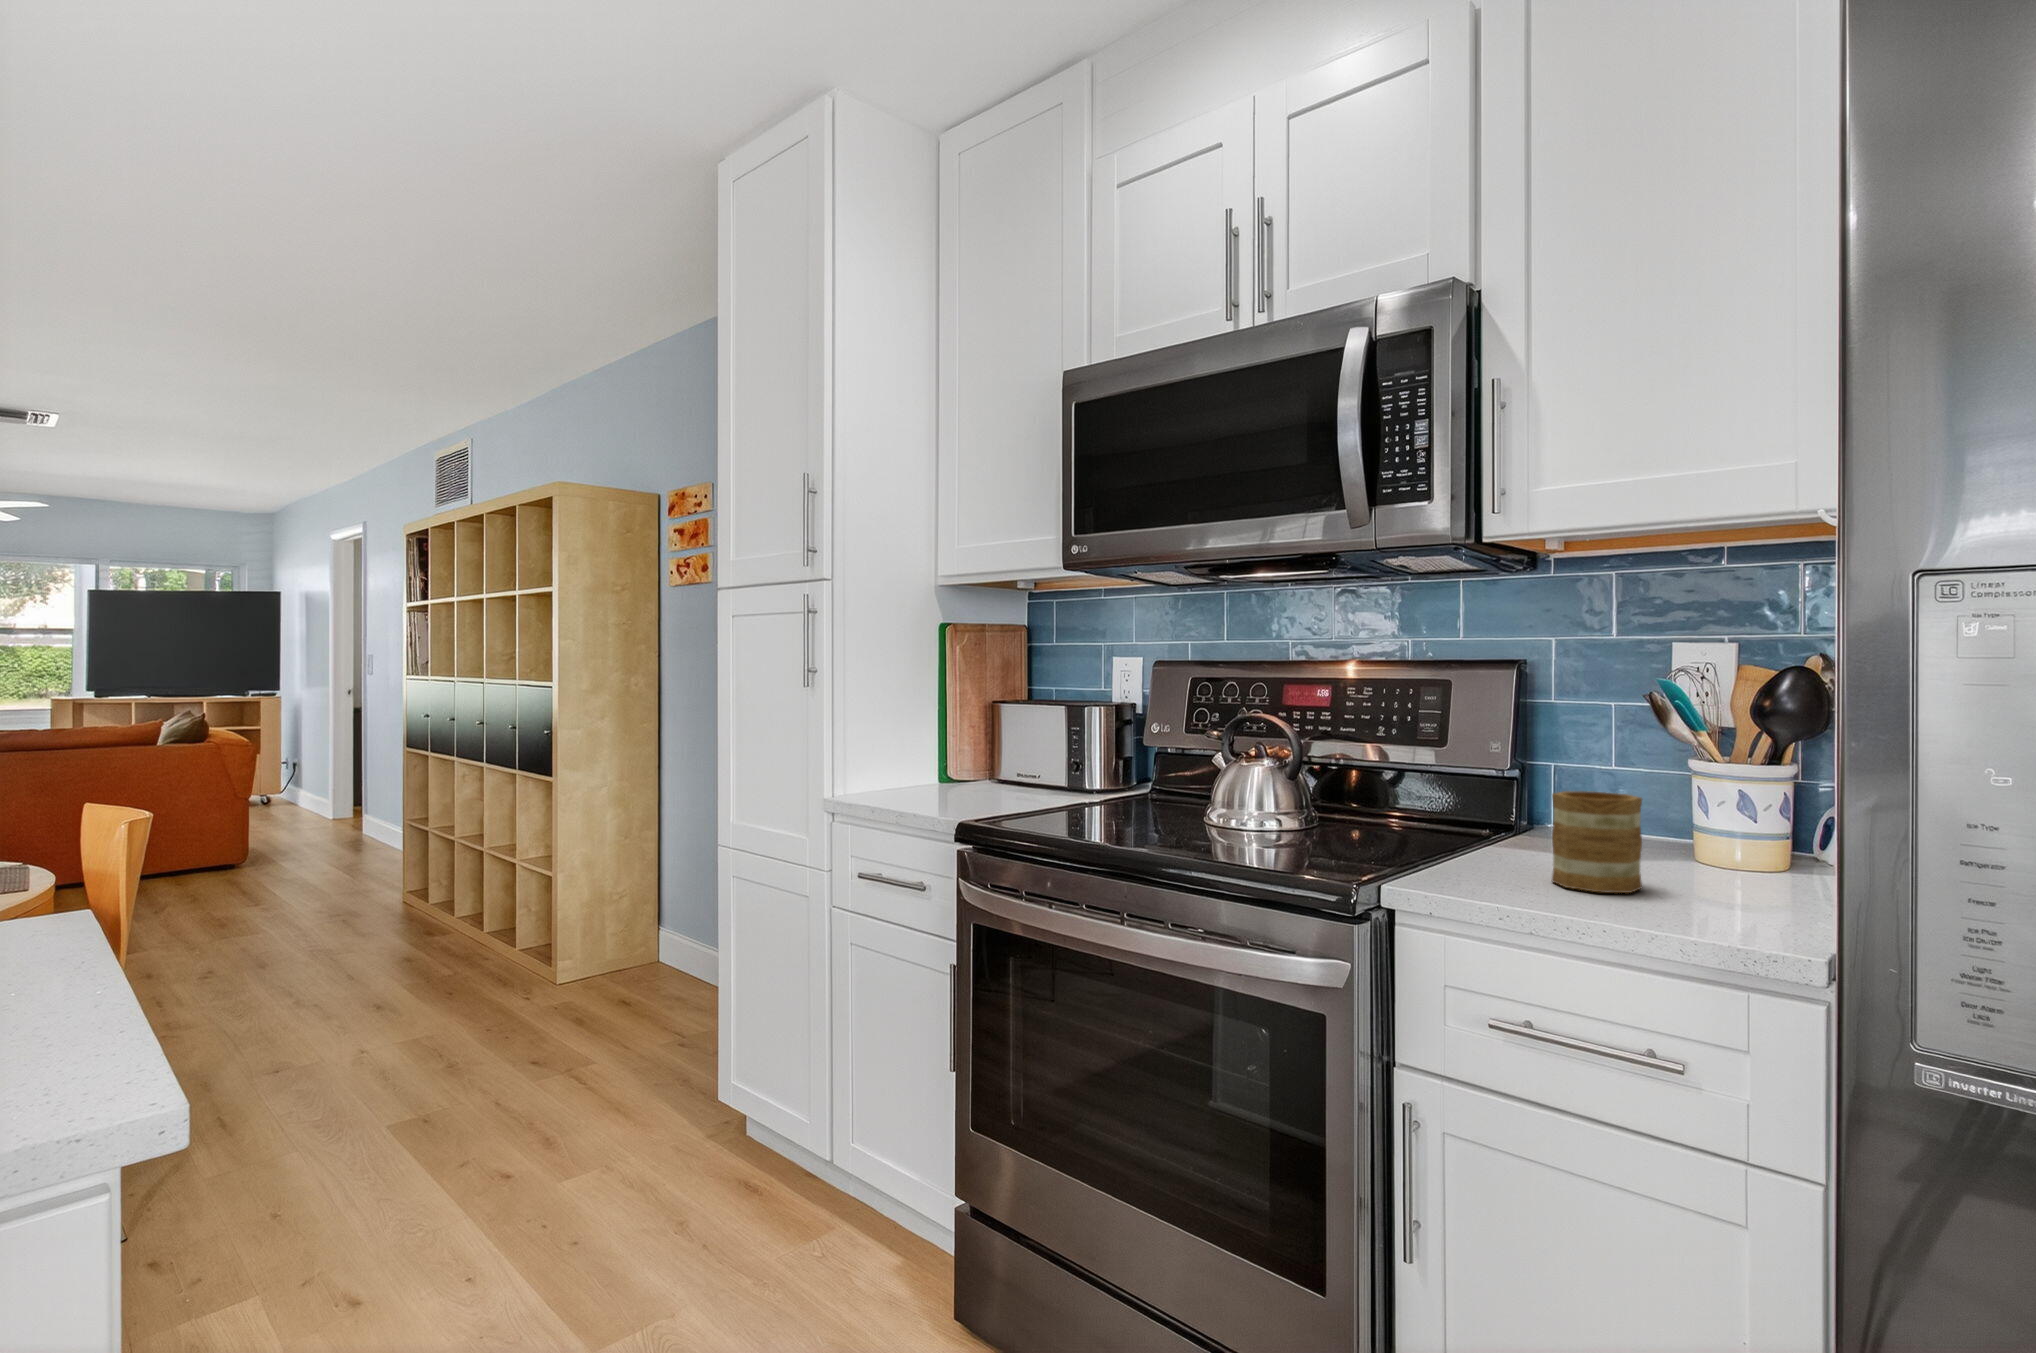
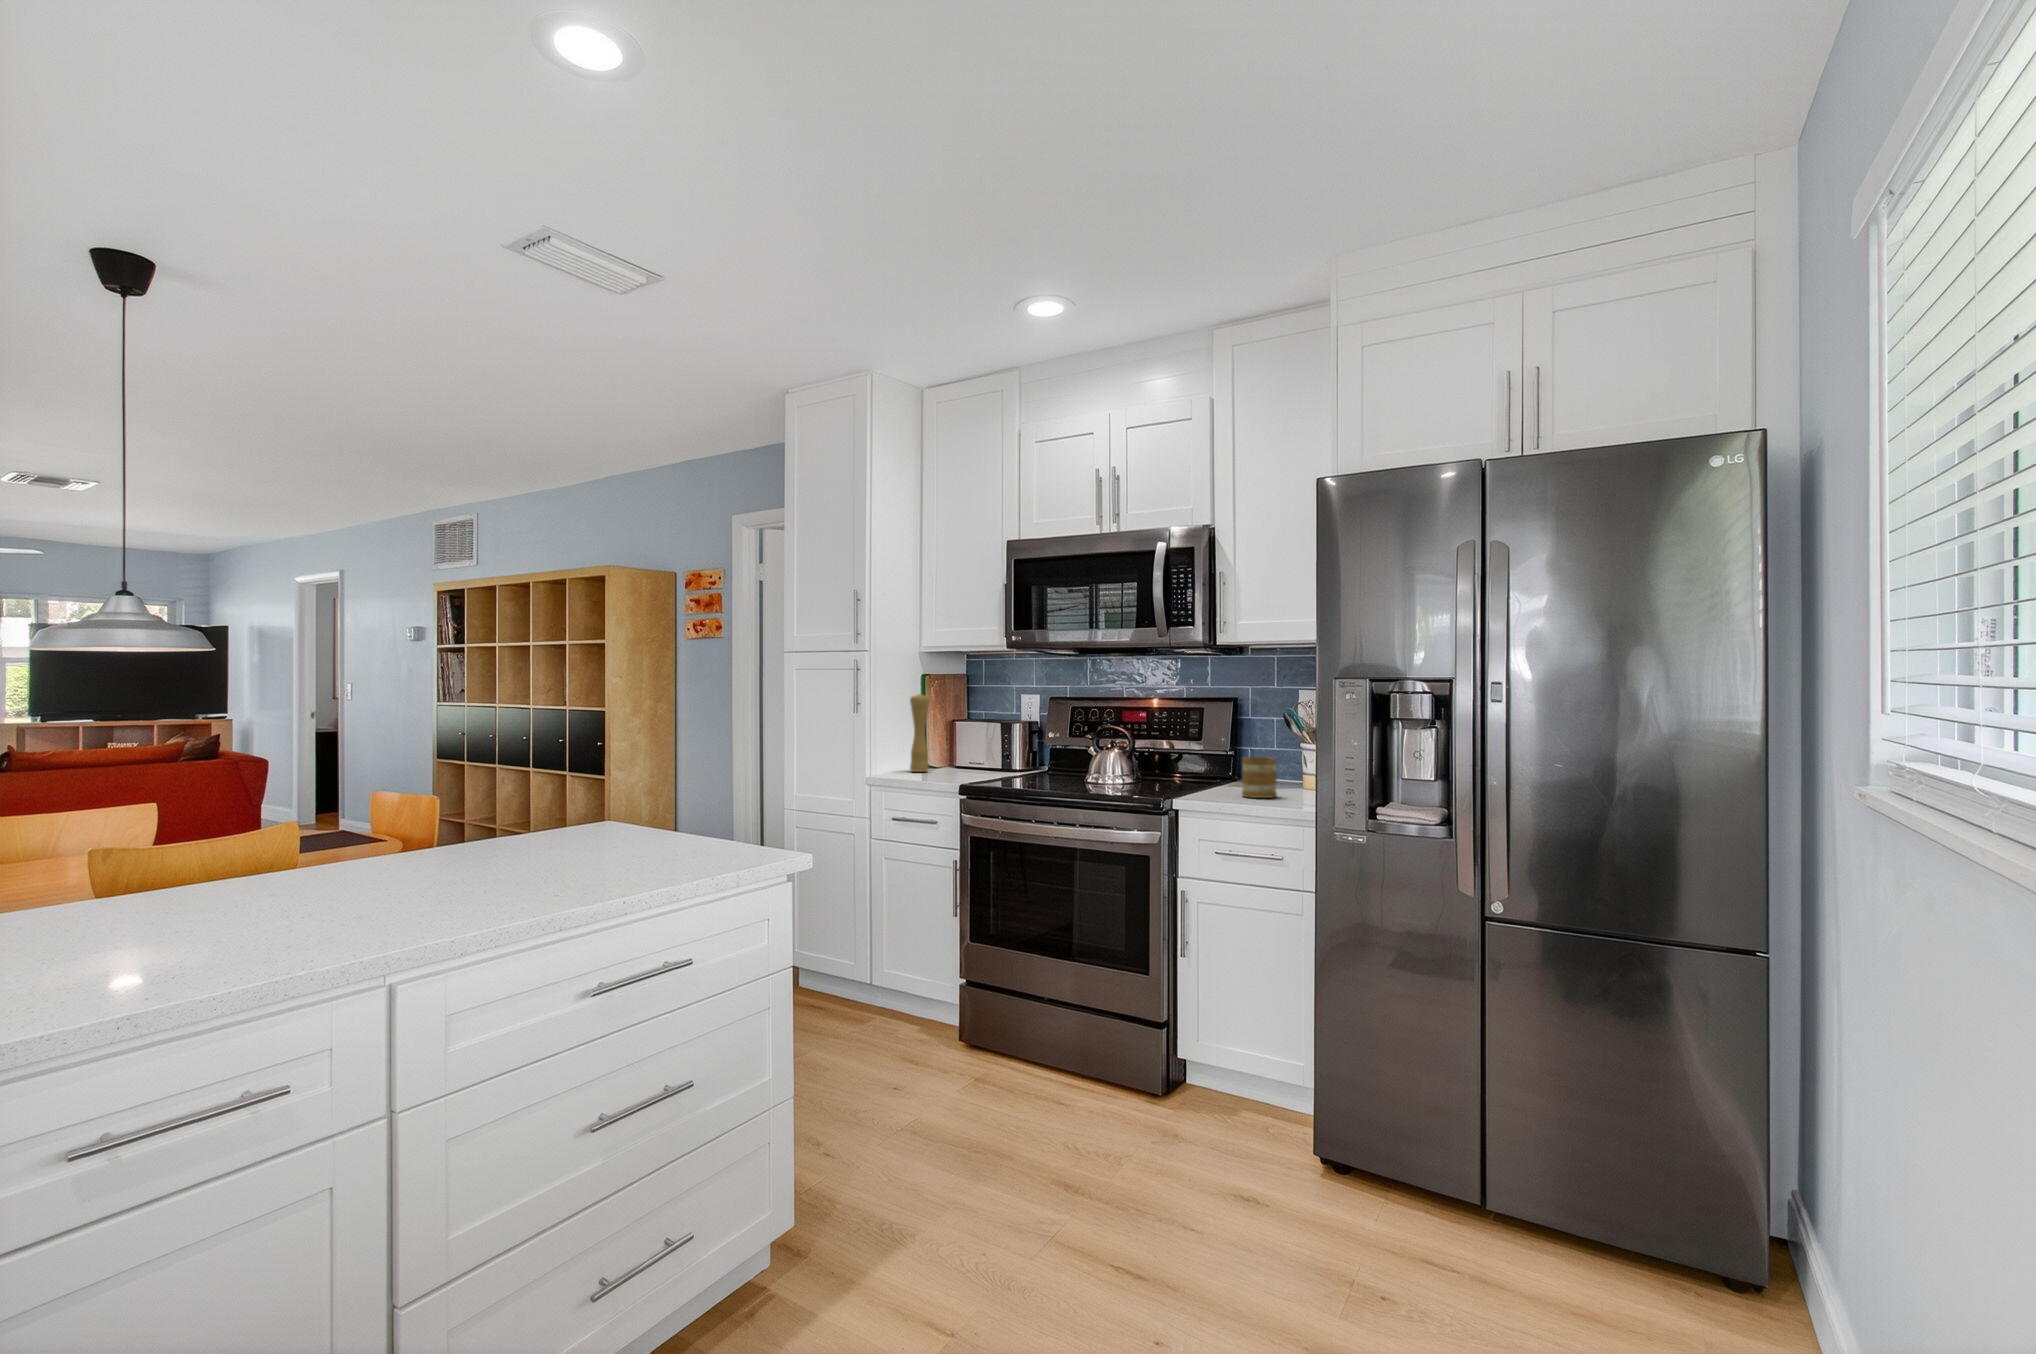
pepper mill: none [900,656,934,794] -> present [910,695,929,772]

